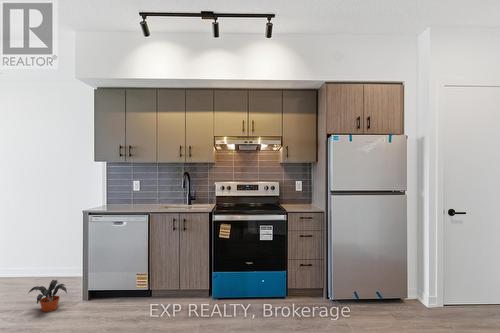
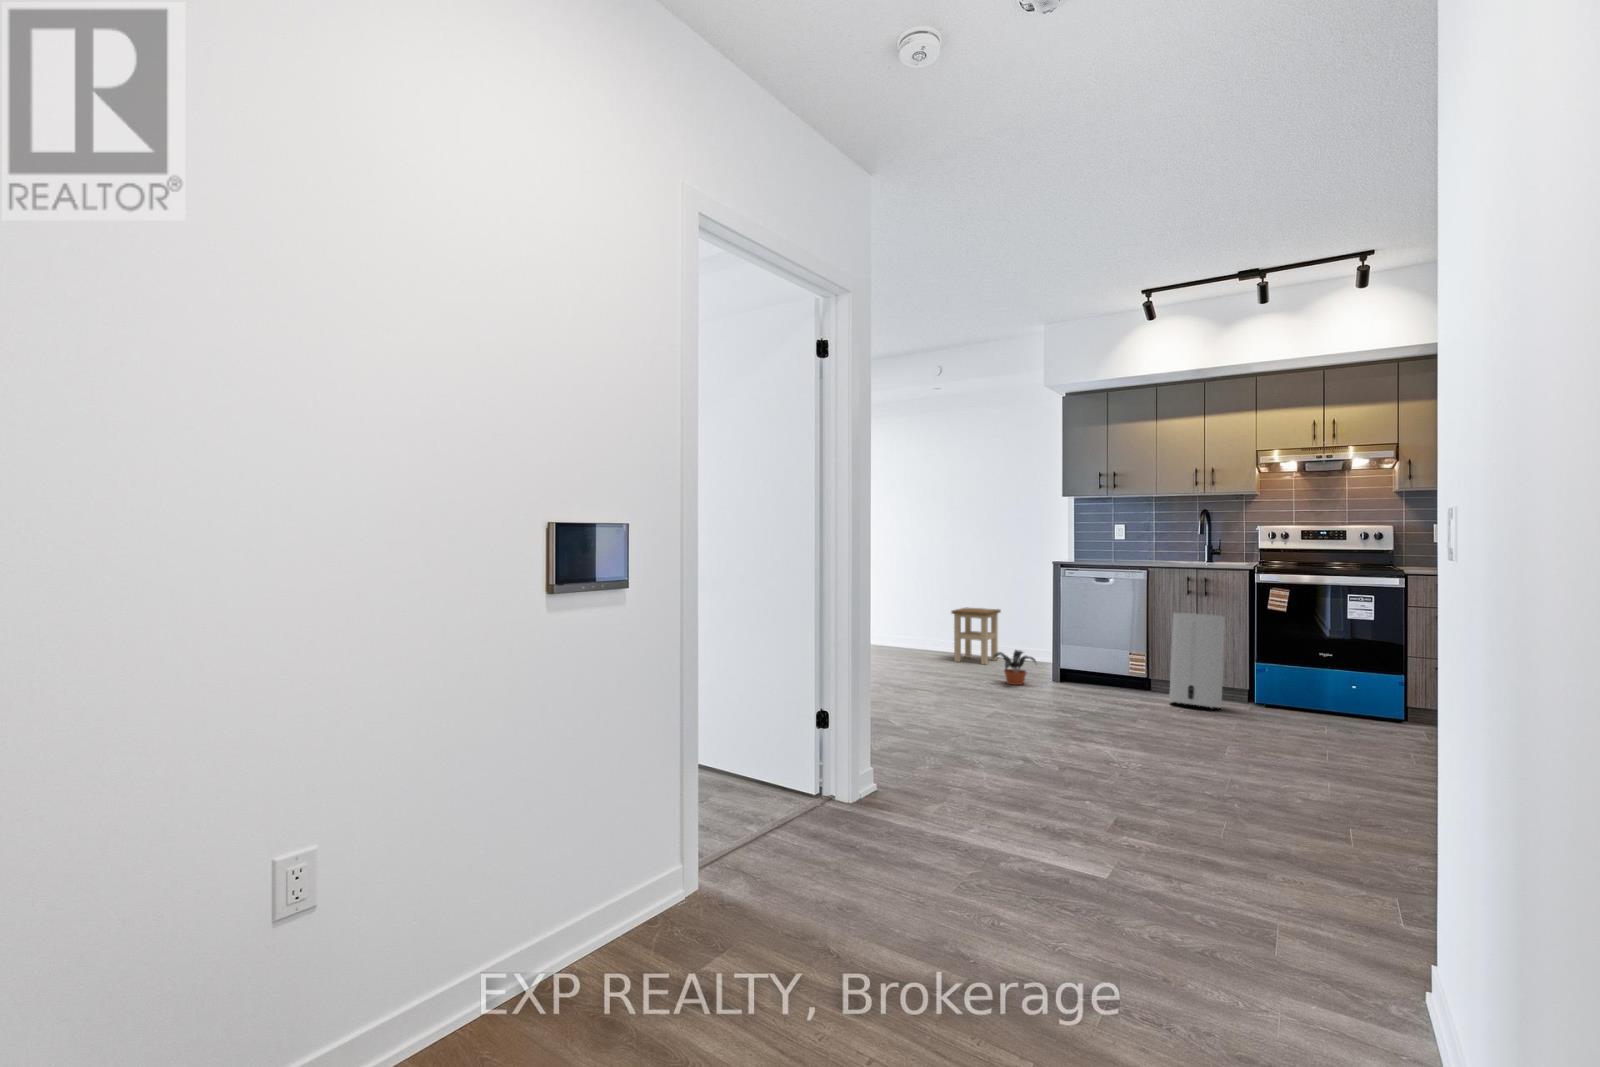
stool: none [13,240,58,285] -> present [952,608,1001,664]
air purifier: none [161,244,196,311] -> present [1169,613,1225,708]

